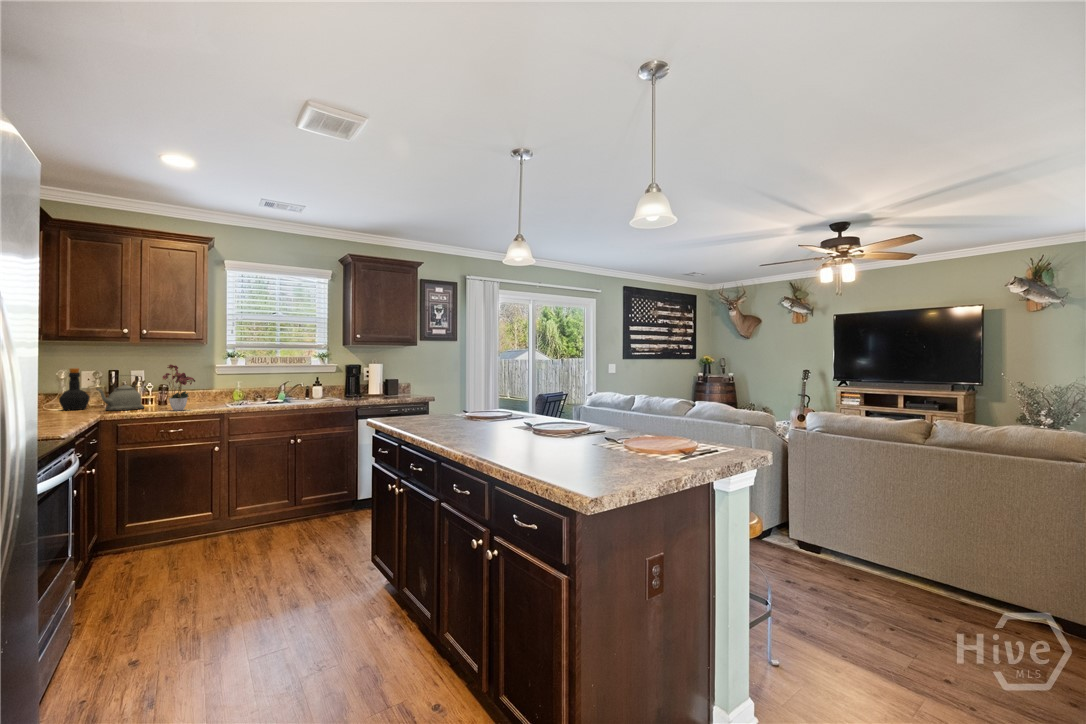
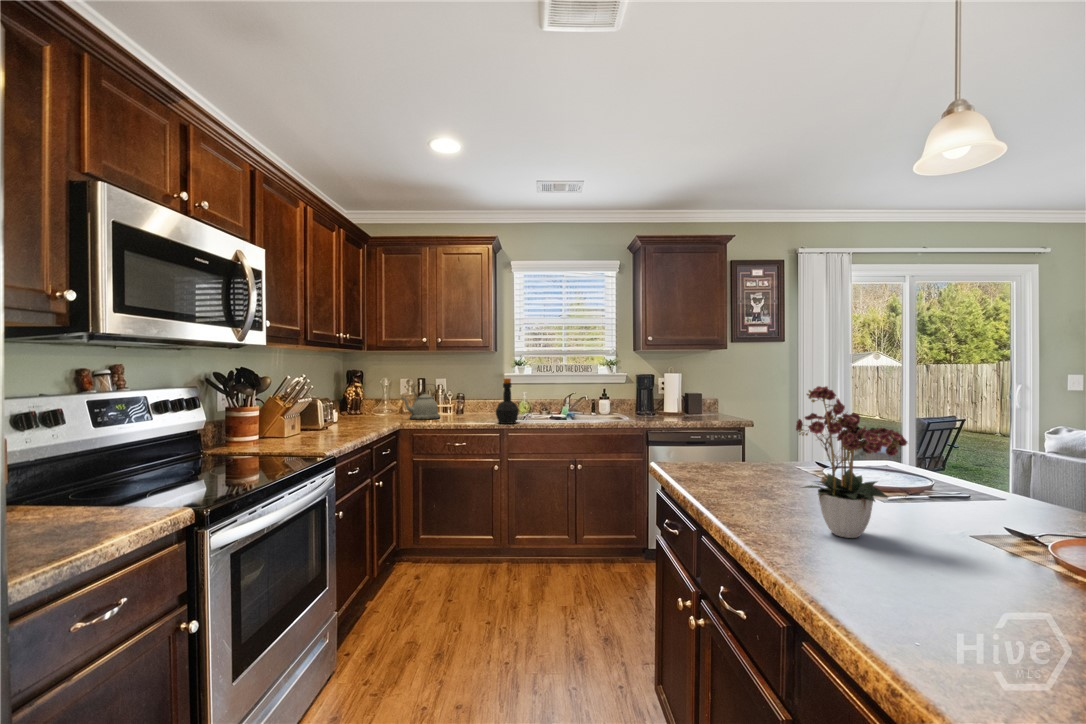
flower arrangement: present [162,364,195,411] -> present [796,386,907,538]
bottle: present [59,368,90,410] -> present [496,378,519,424]

